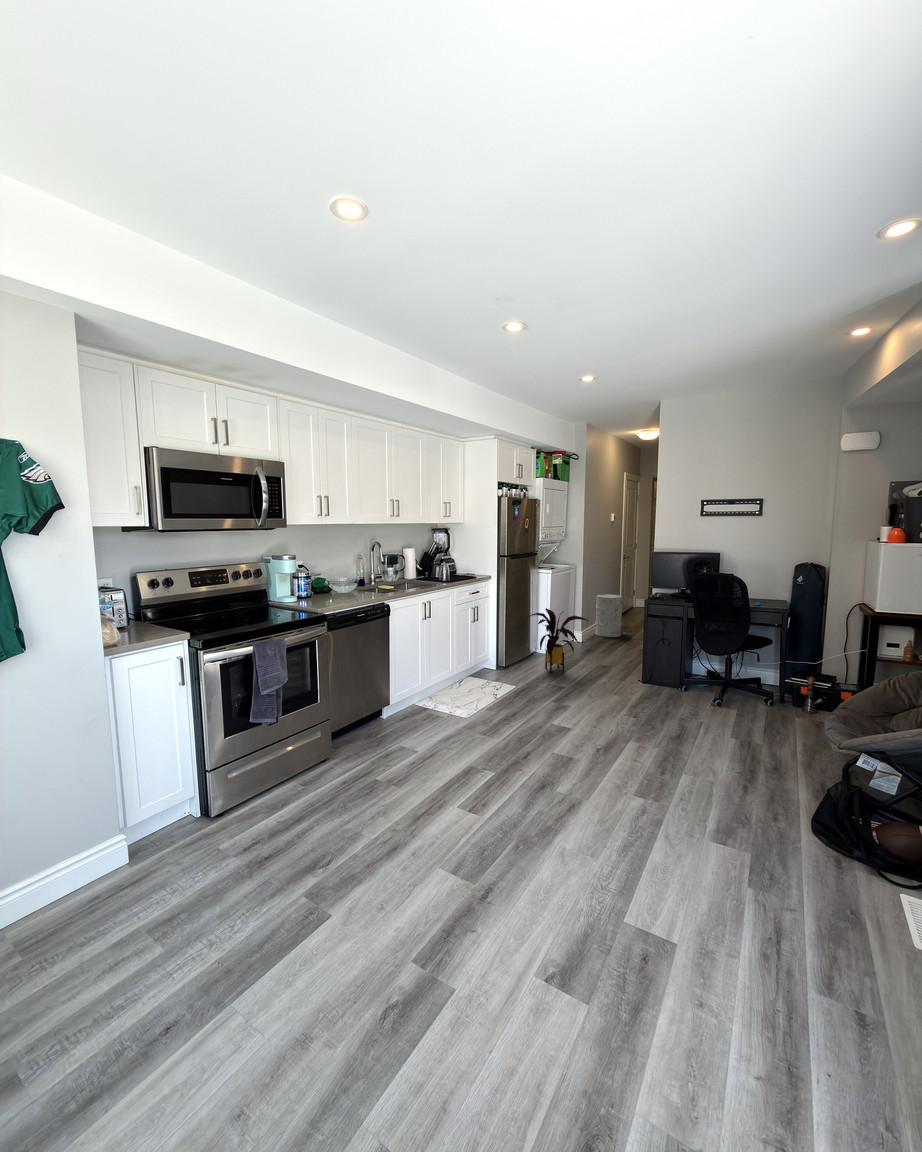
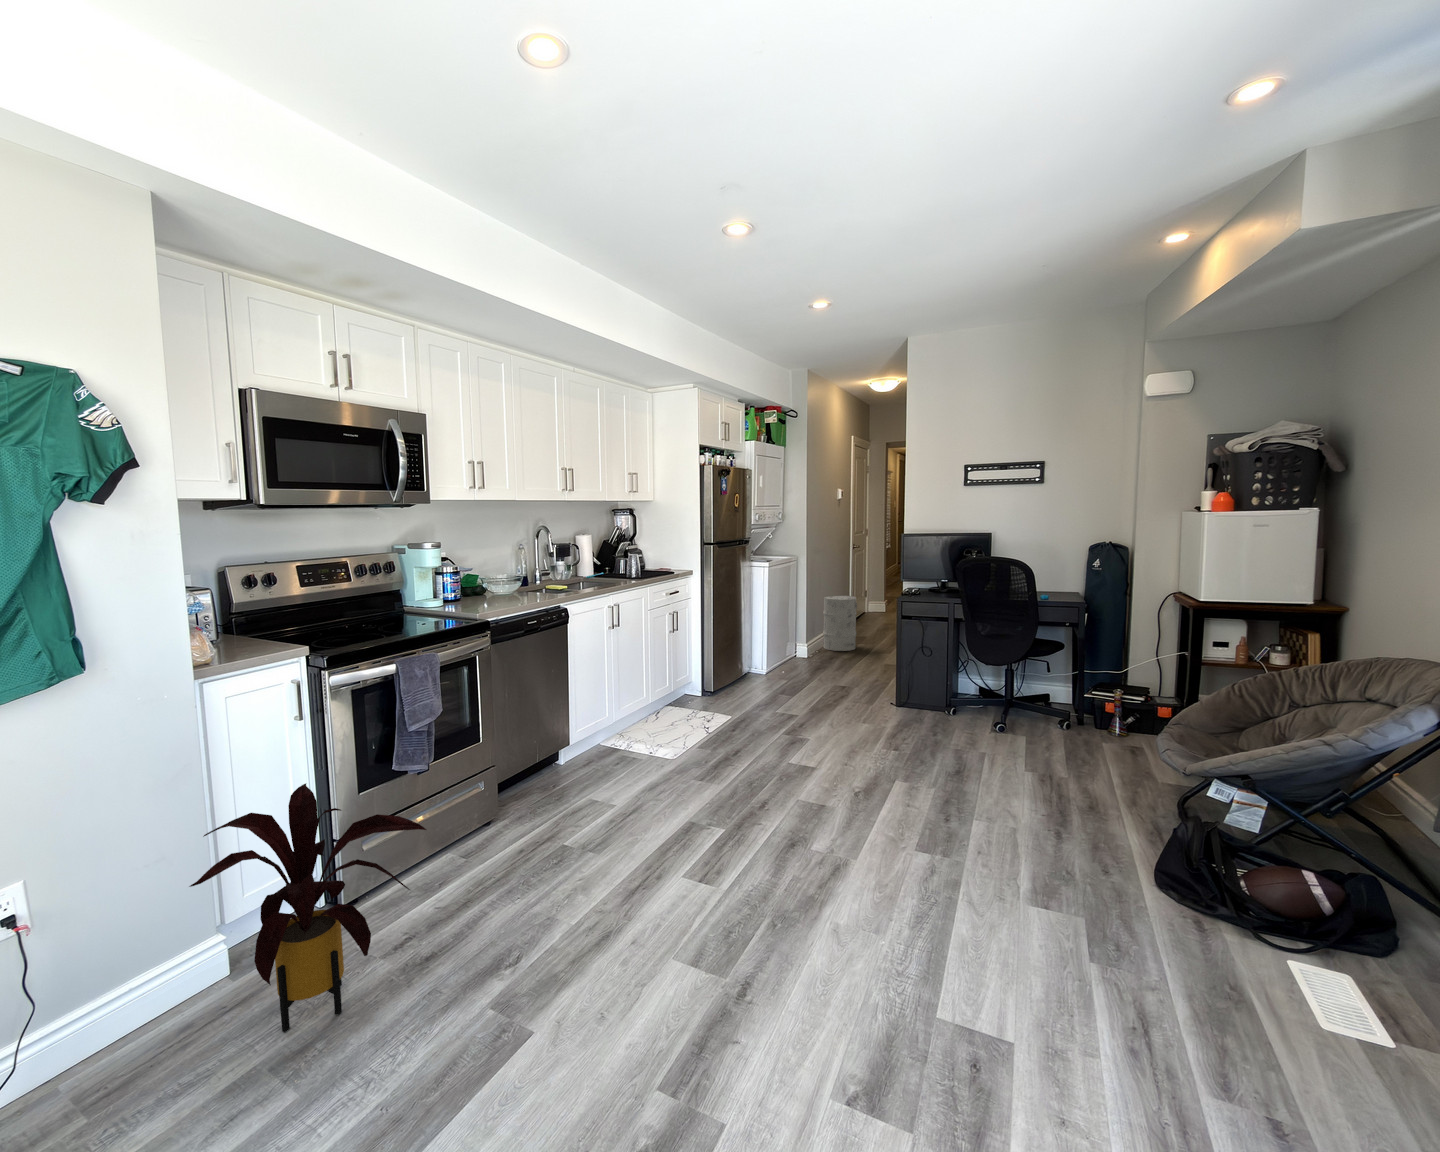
house plant: present [525,608,588,672] -> present [189,784,426,1032]

